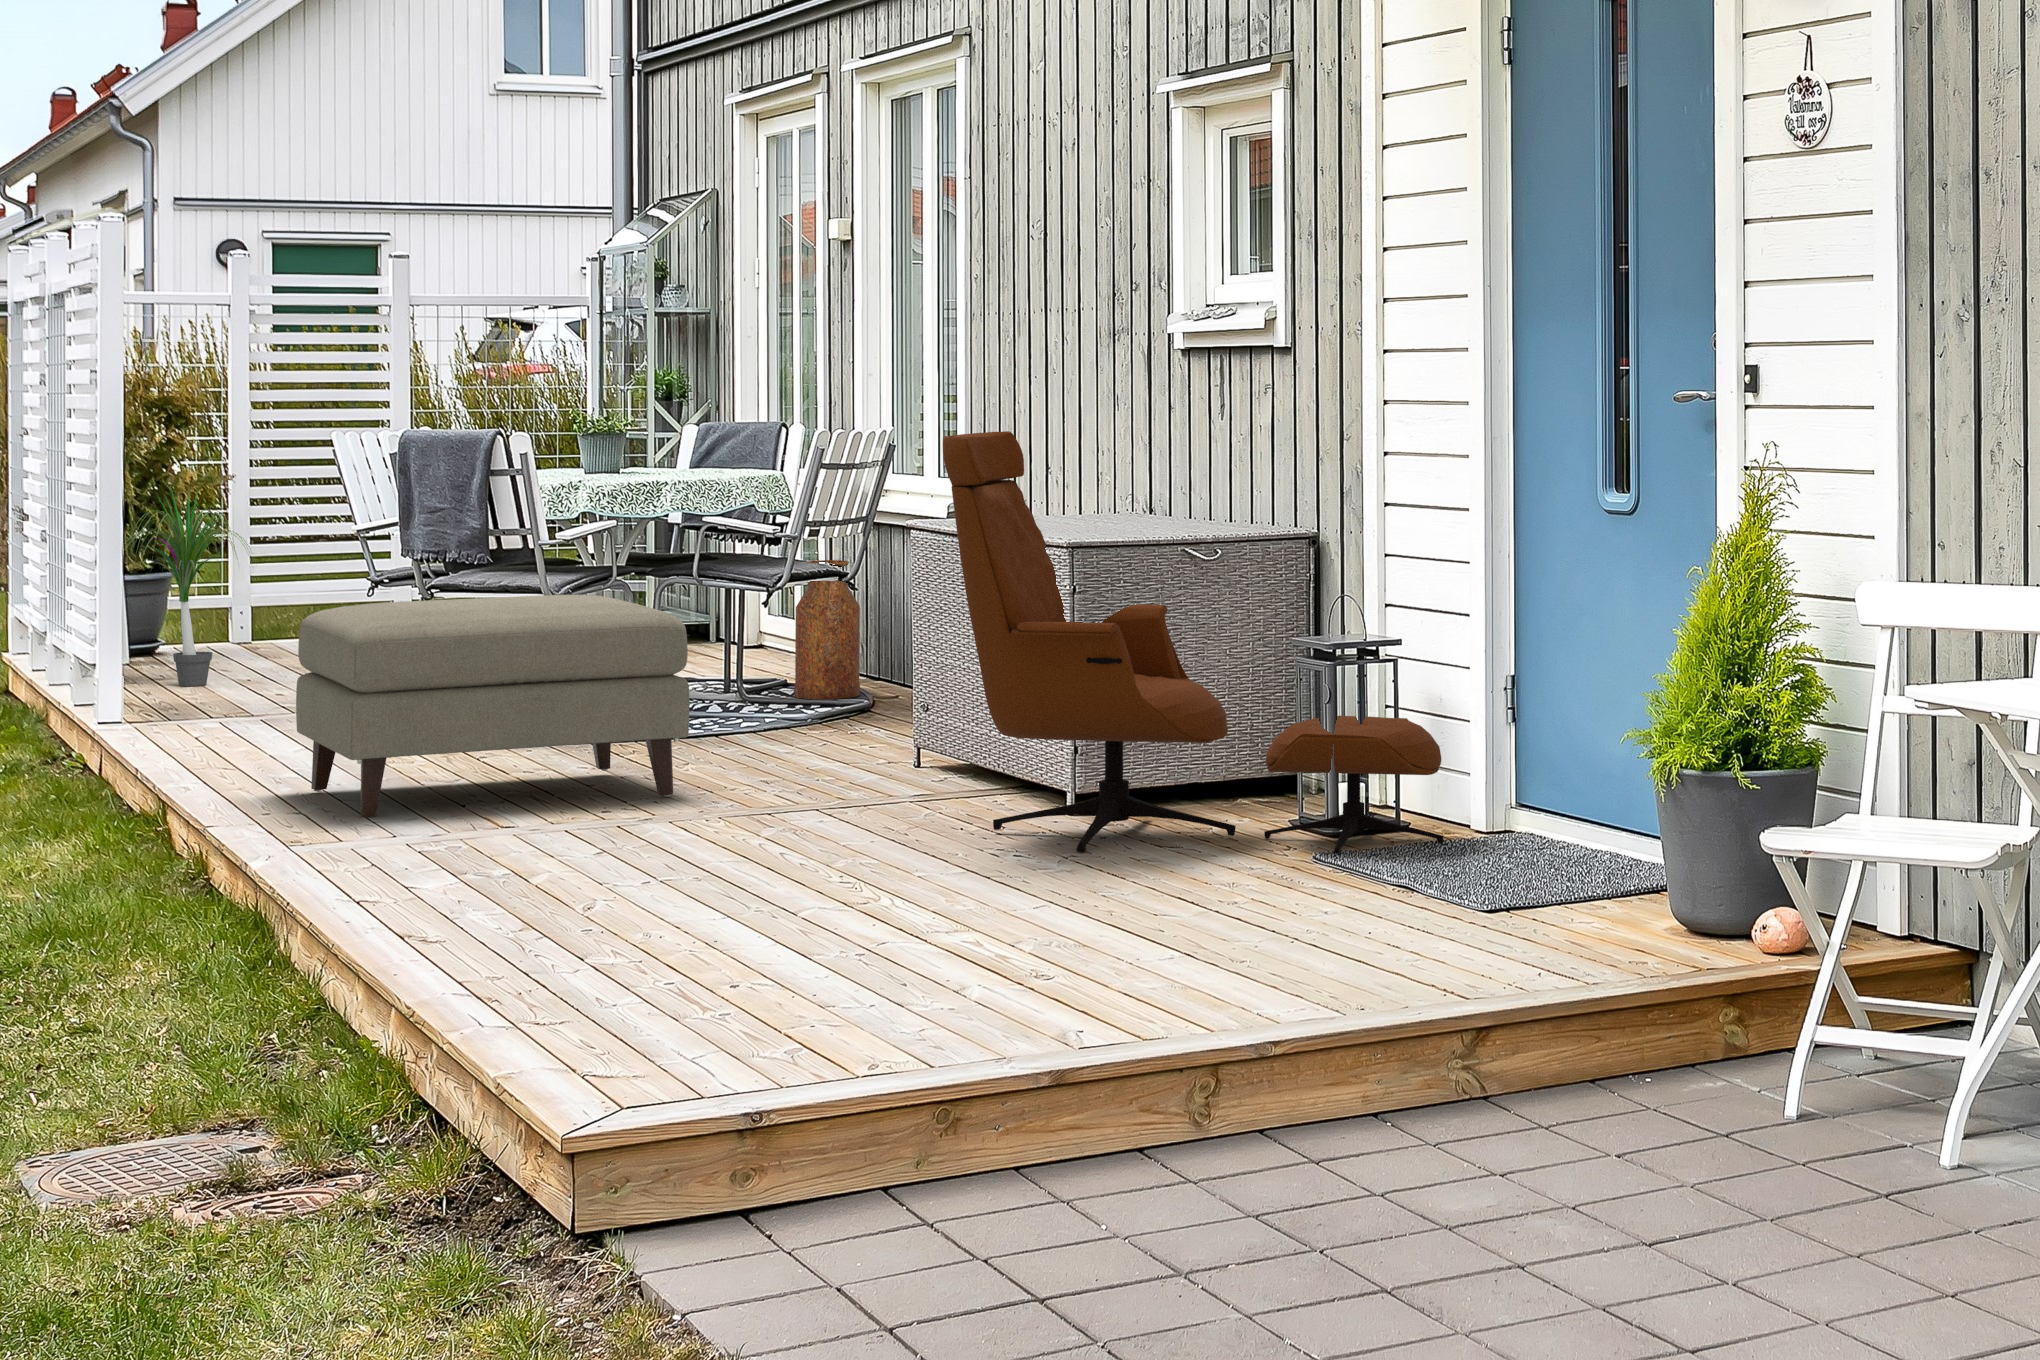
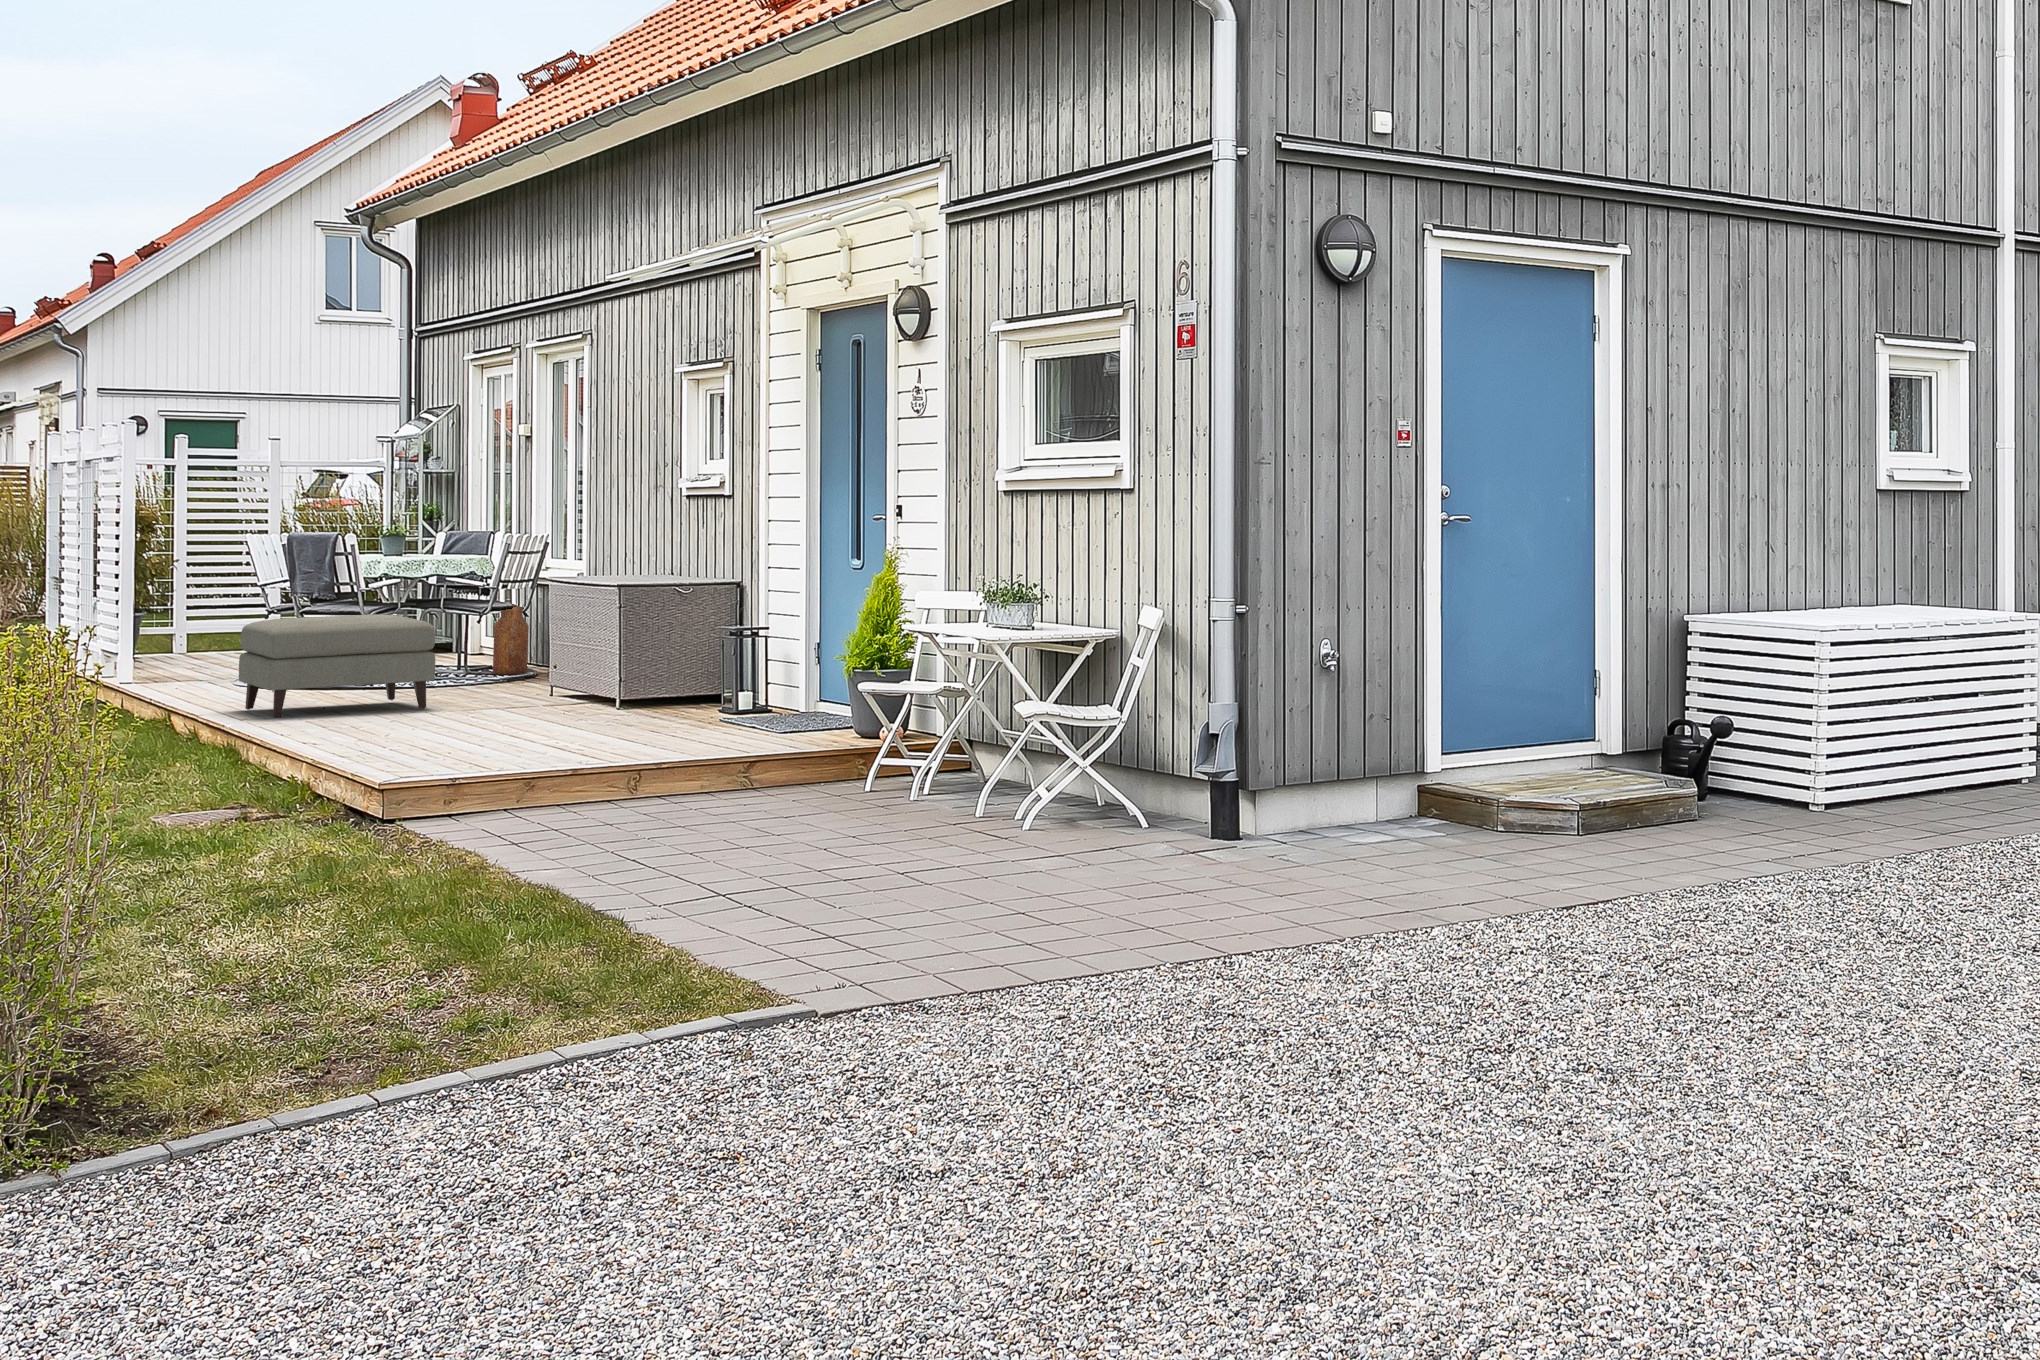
lounge chair: present [943,431,1443,854] -> none [557,534,785,723]
potted plant: present [126,489,251,686] -> none [117,563,199,674]

